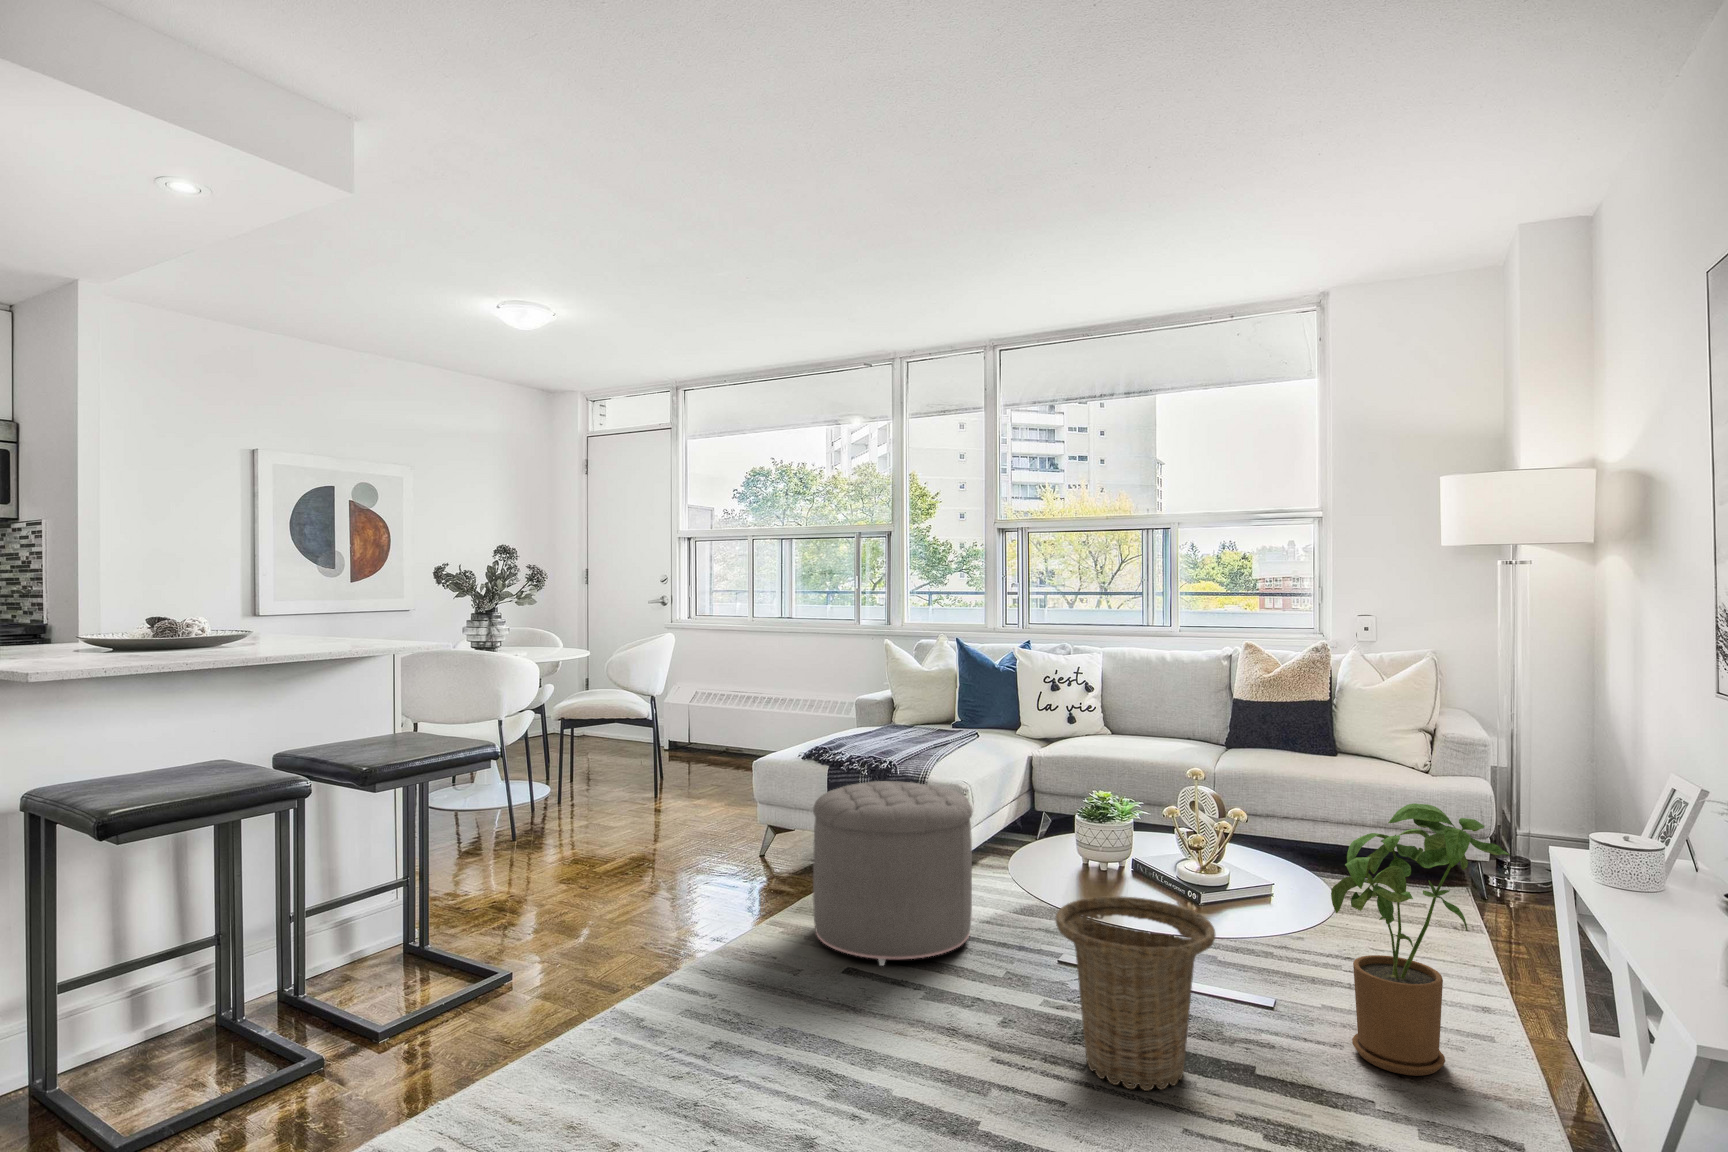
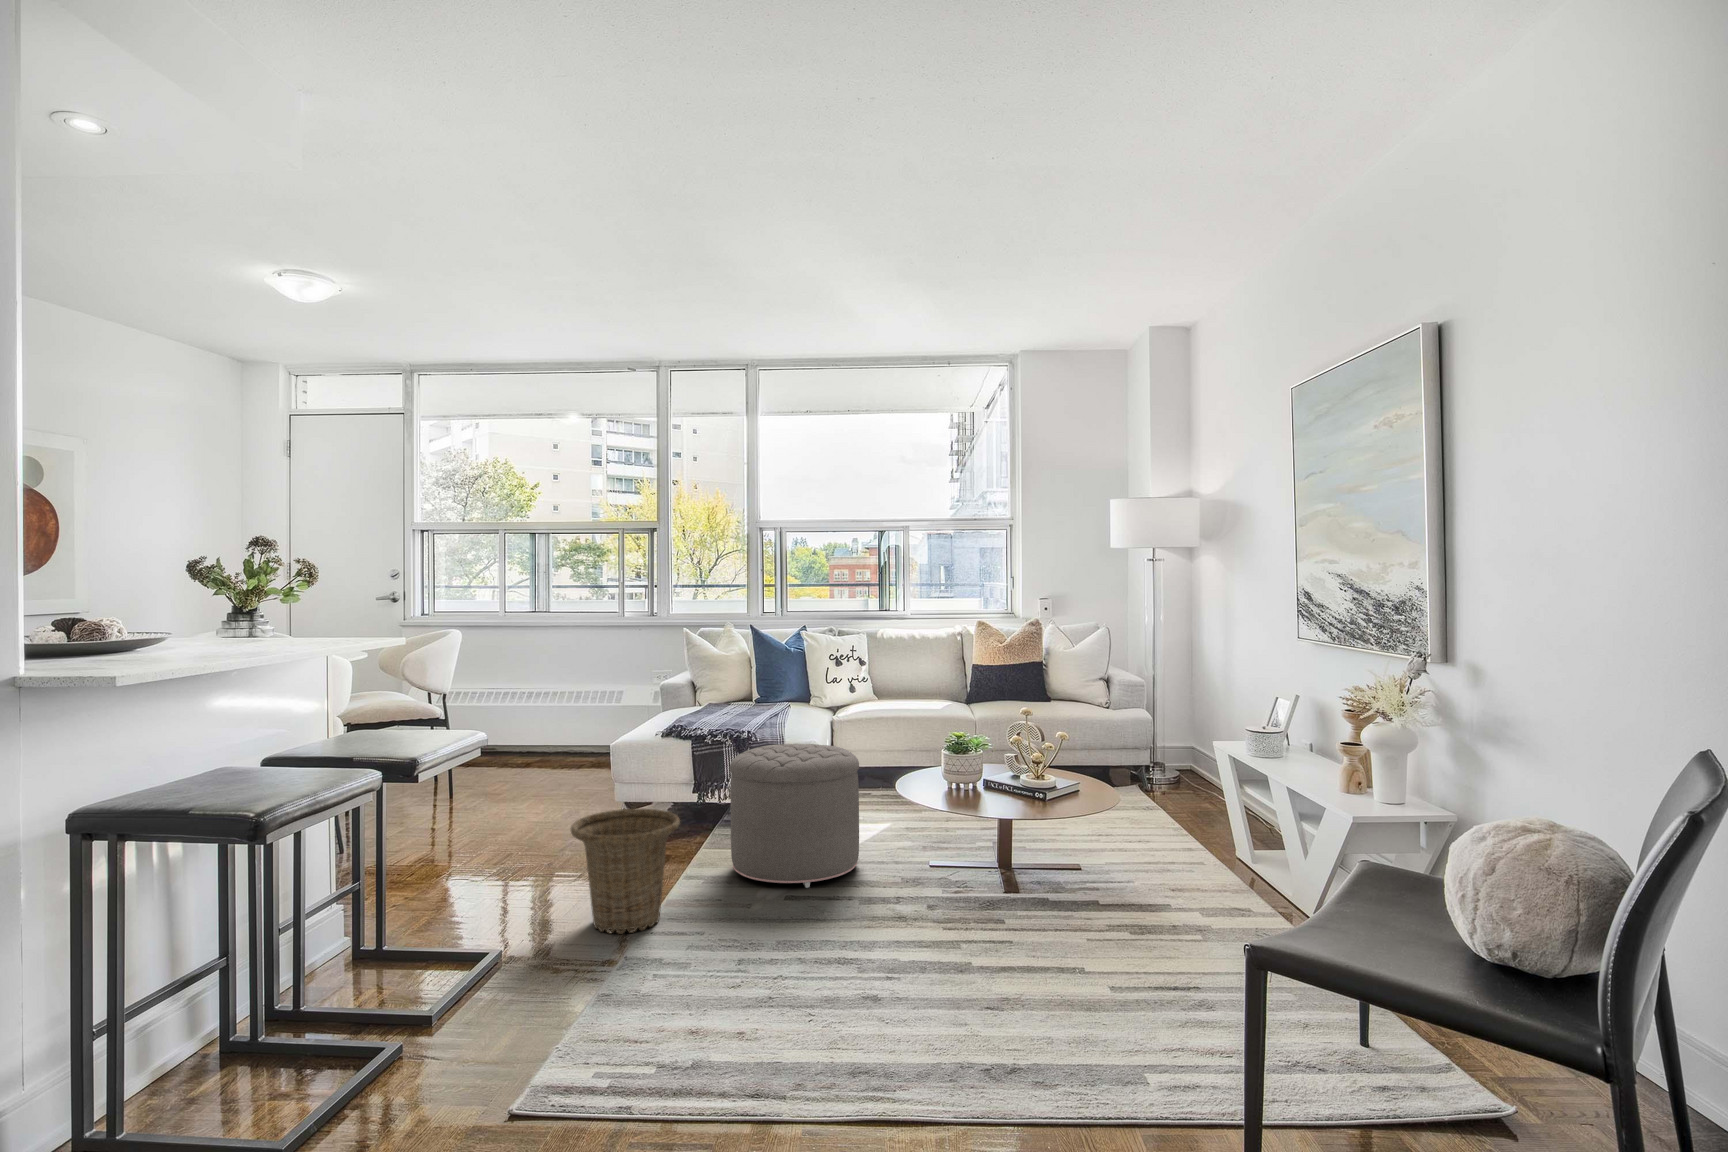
house plant: present [1331,803,1510,1076] -> none [1133,720,1233,890]
basket: present [1056,896,1215,1091] -> present [571,809,680,934]

